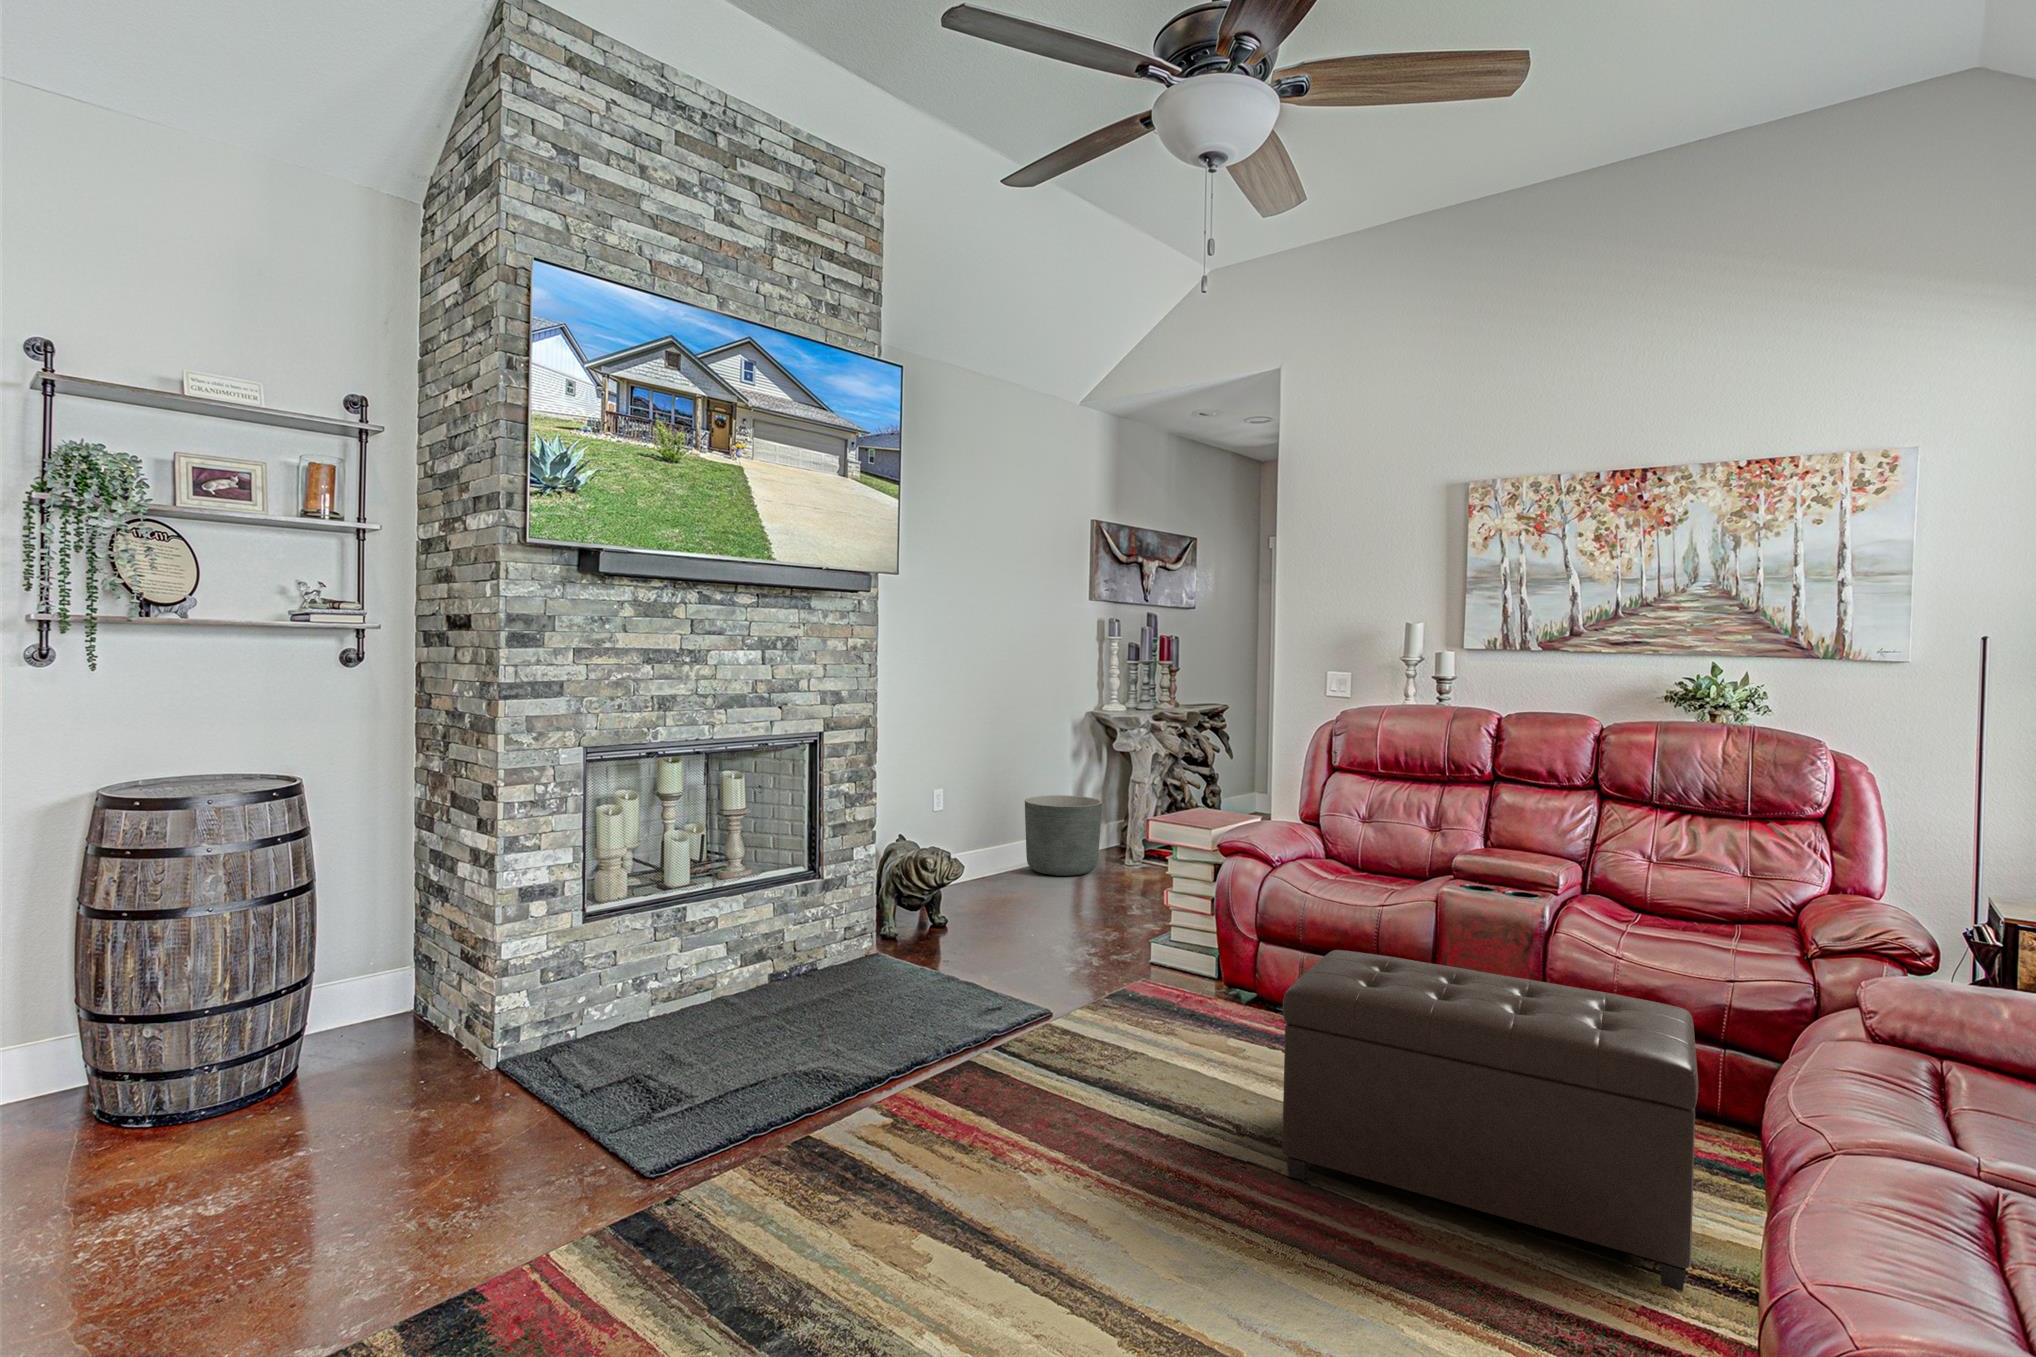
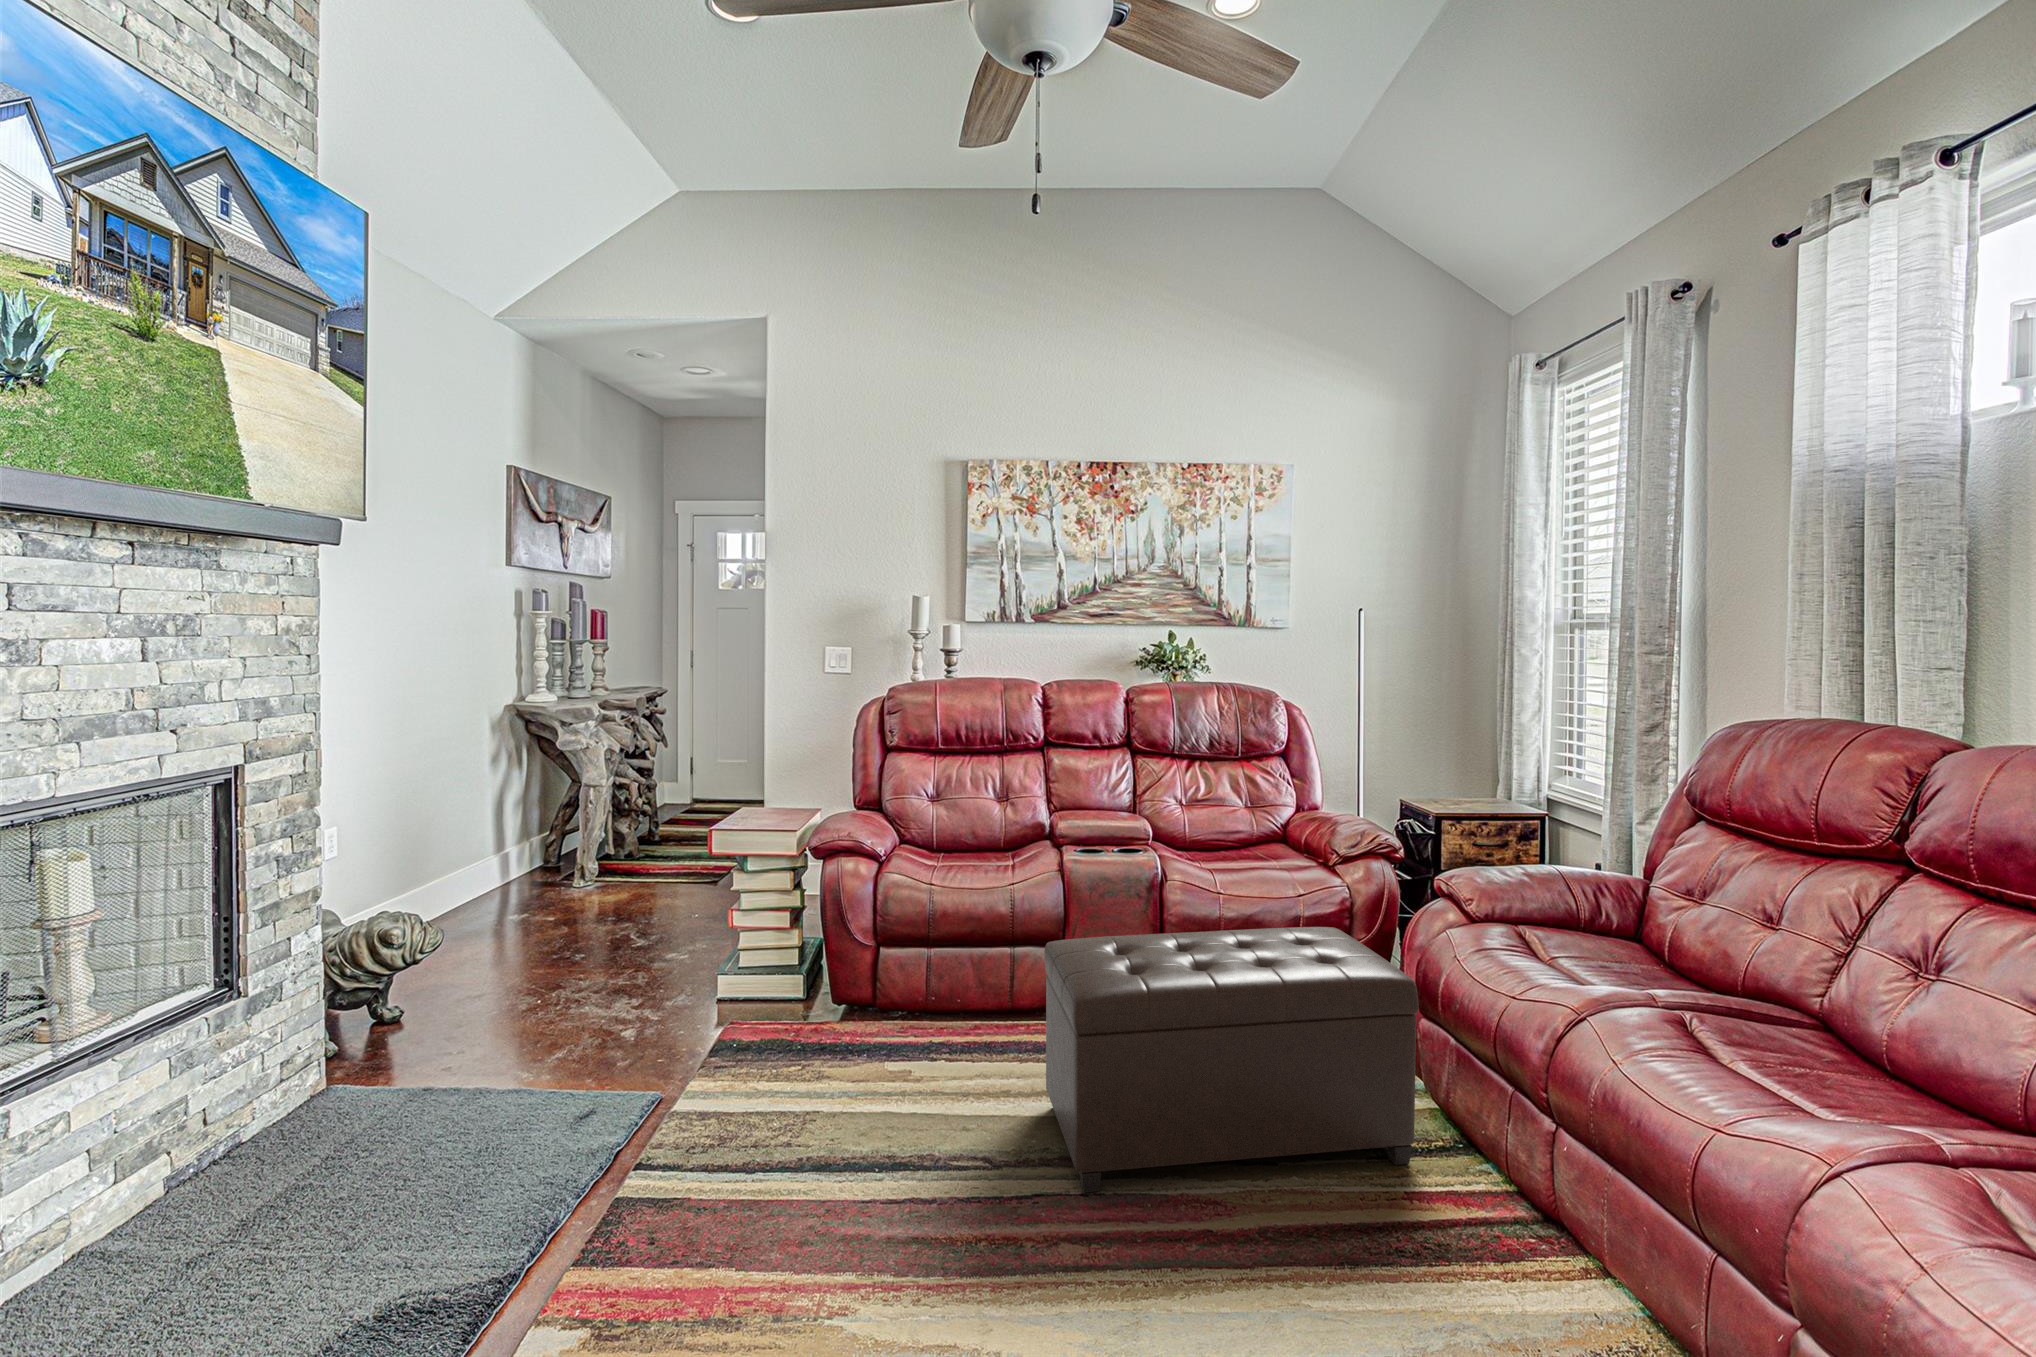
planter: present [1025,795,1102,876] -> none [448,809,557,913]

